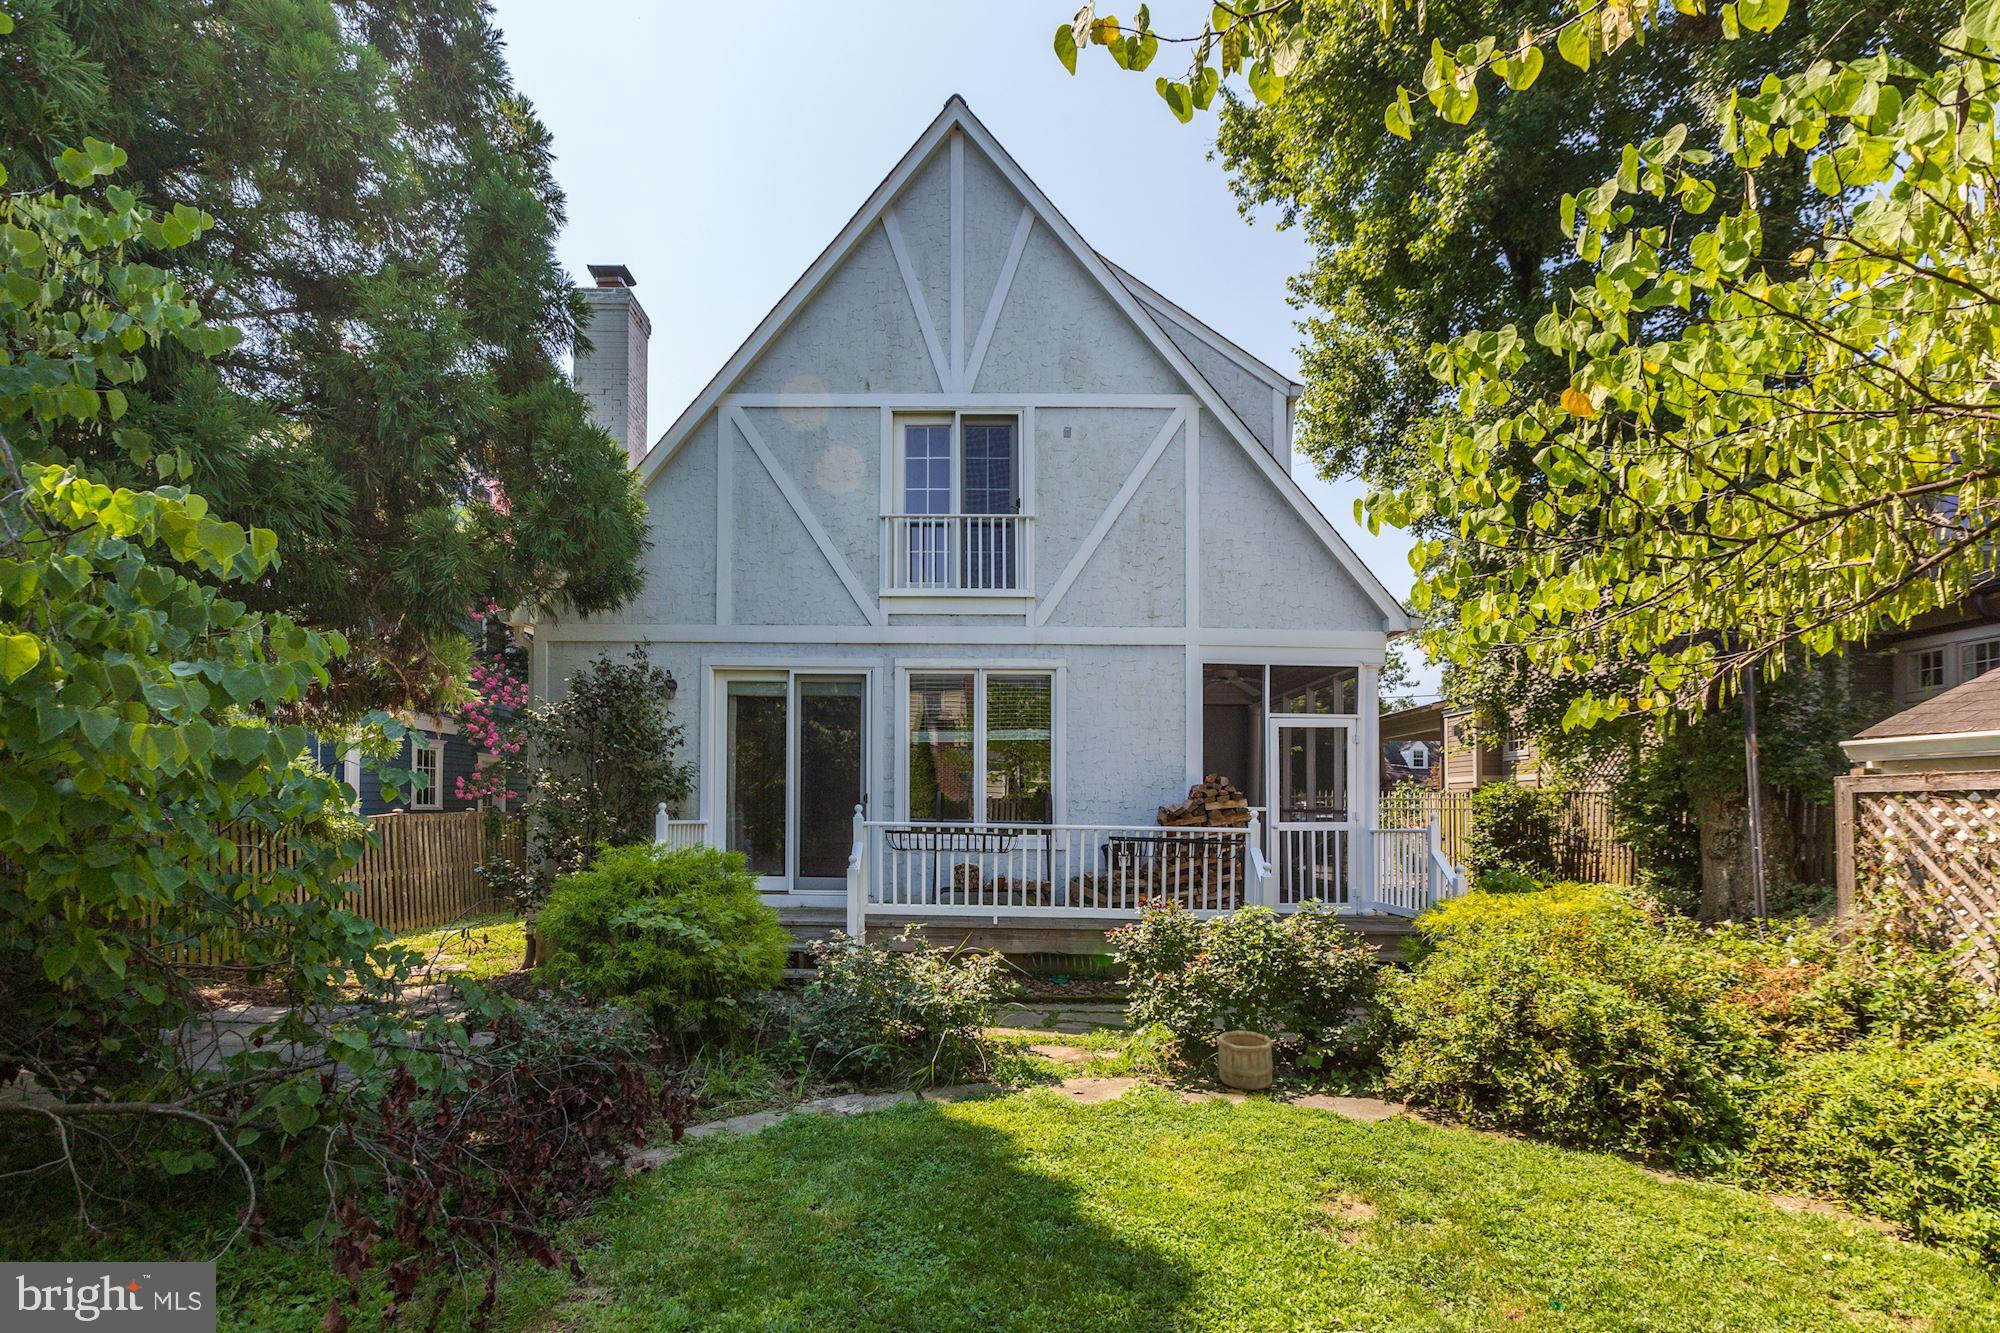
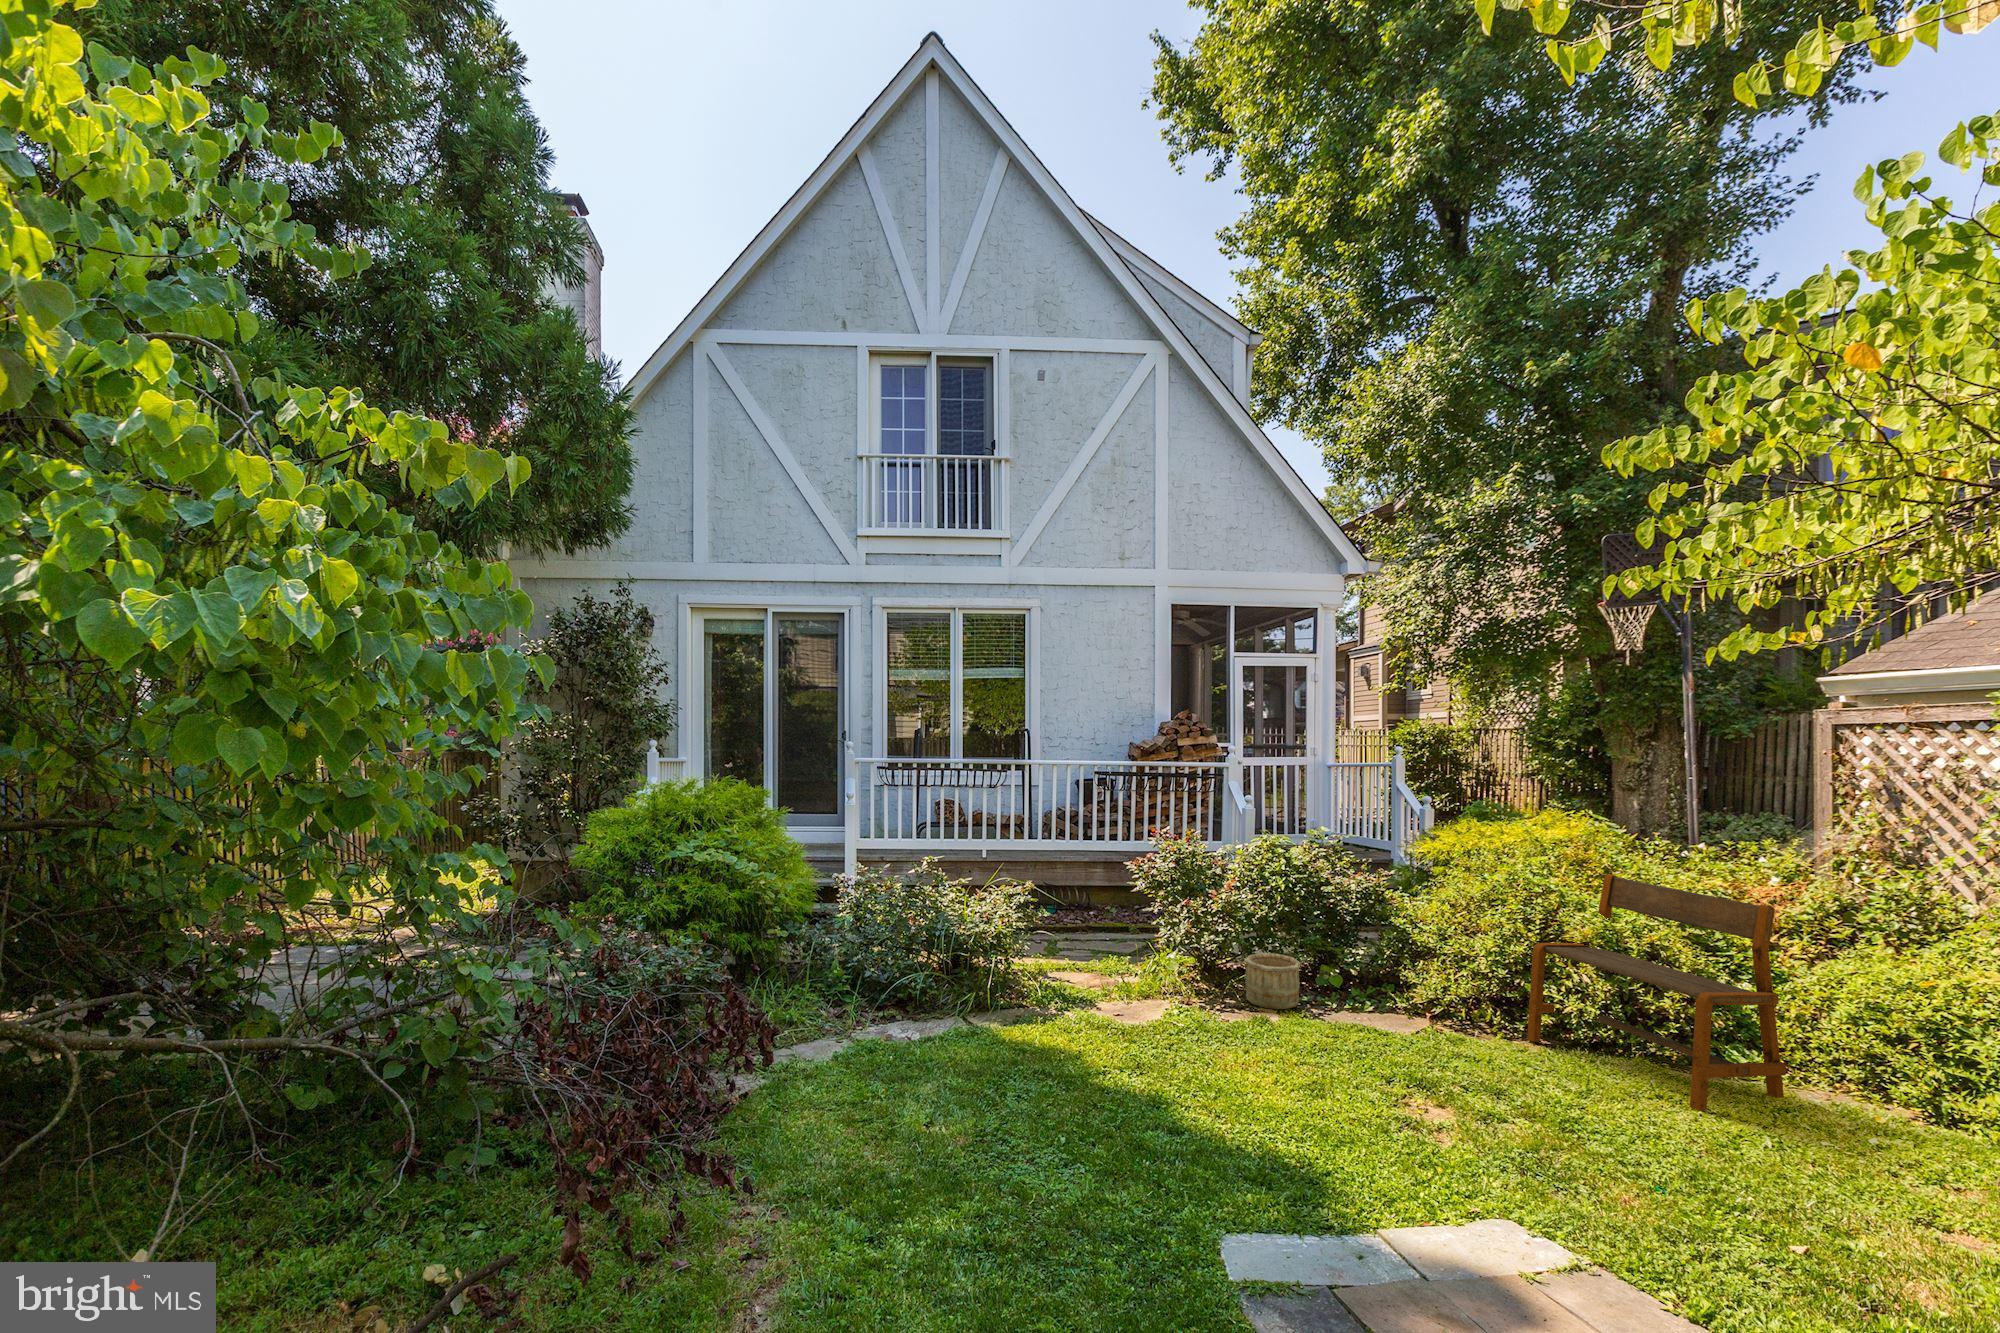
bench: none [1498,957,1755,1218] -> present [1527,874,1786,1111]

